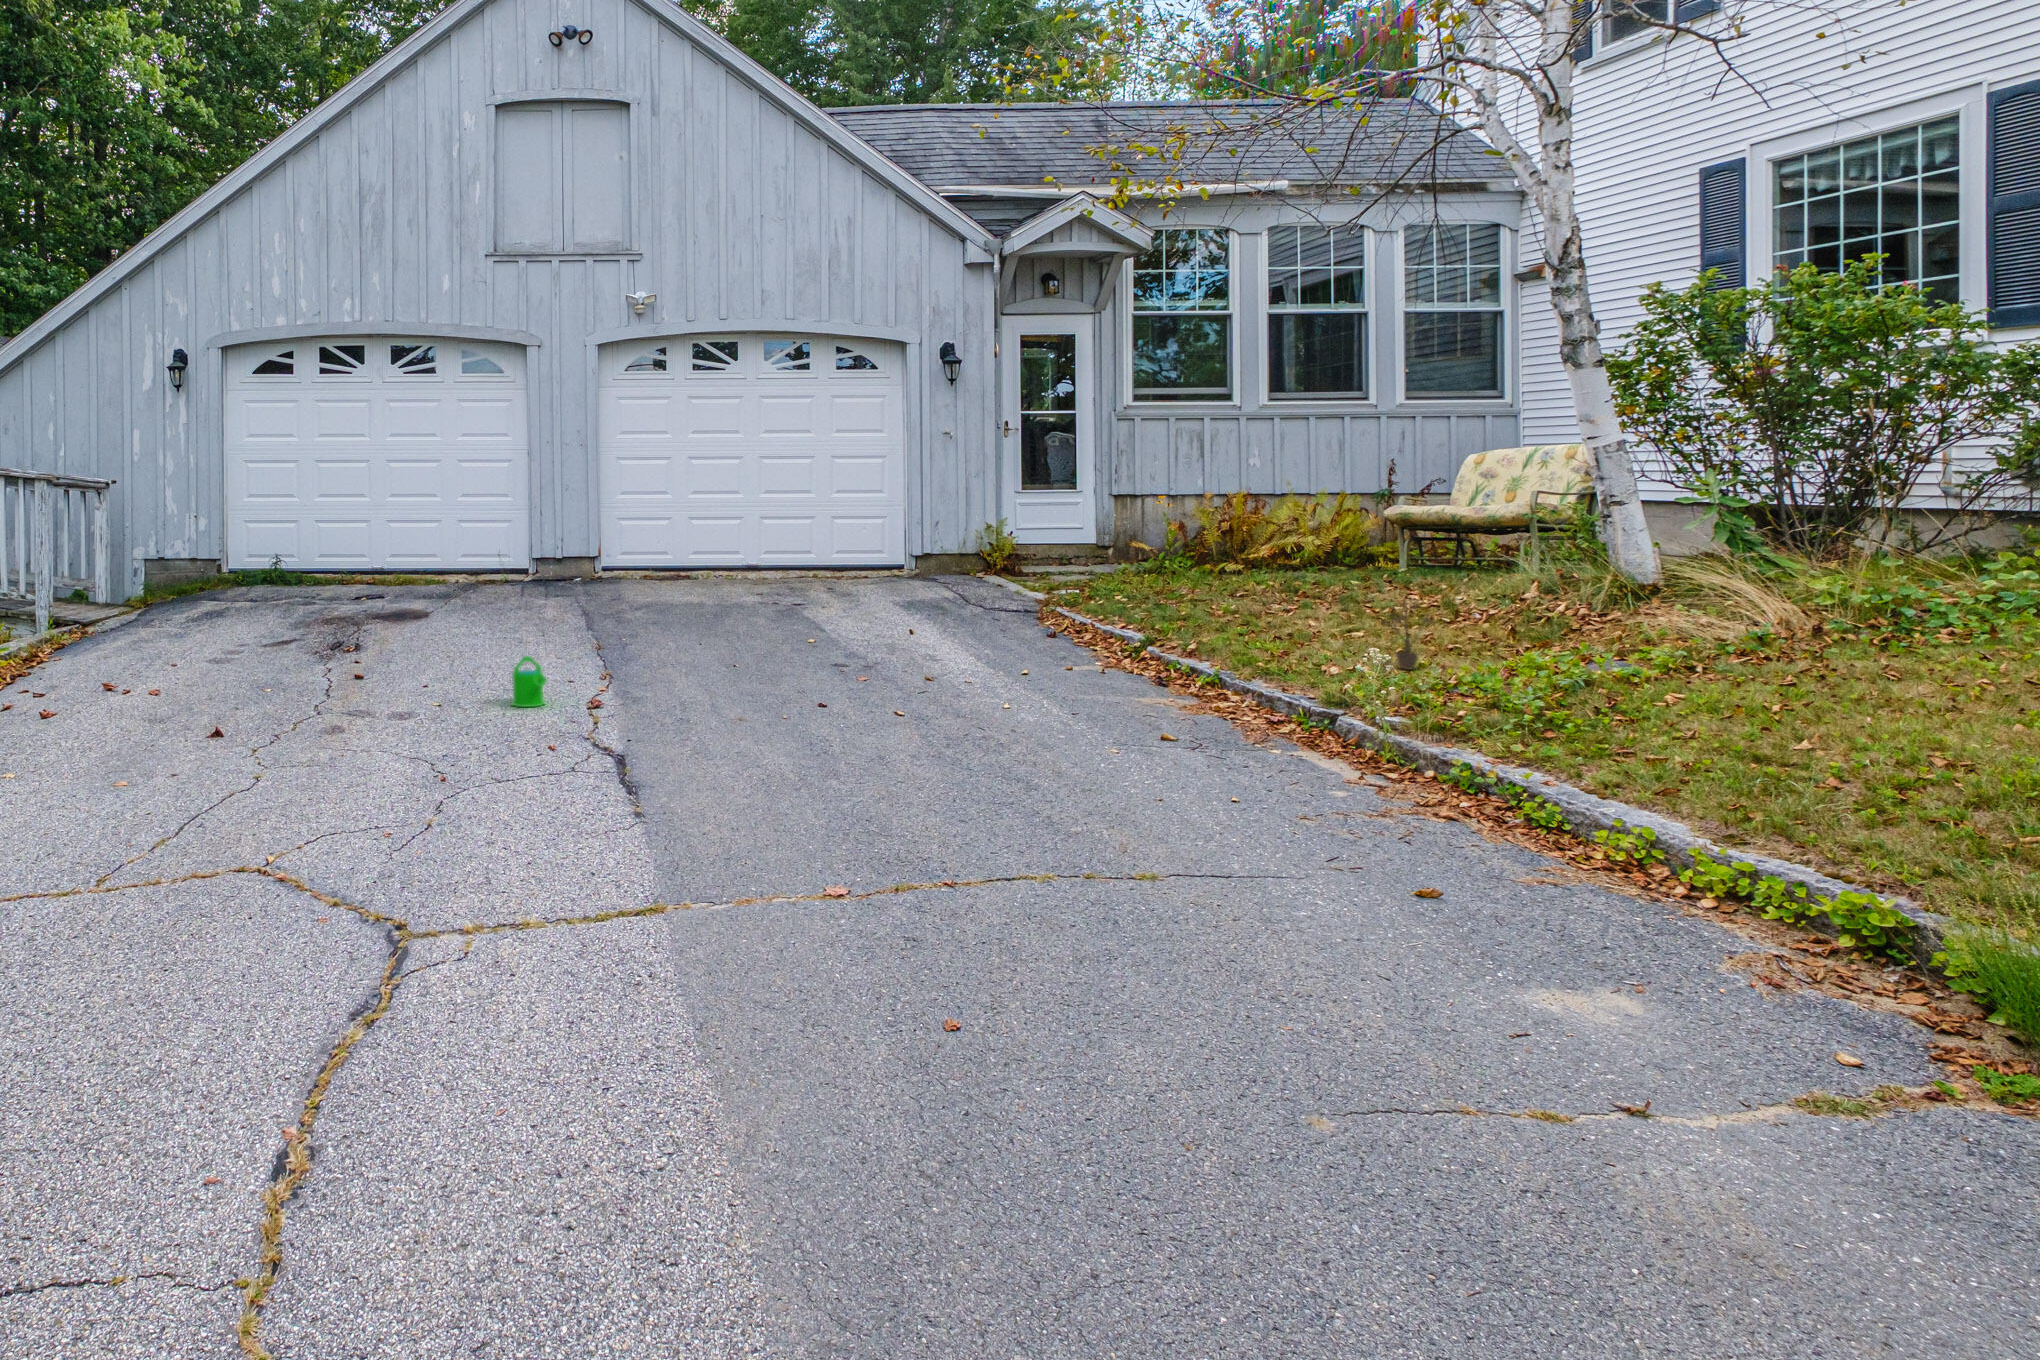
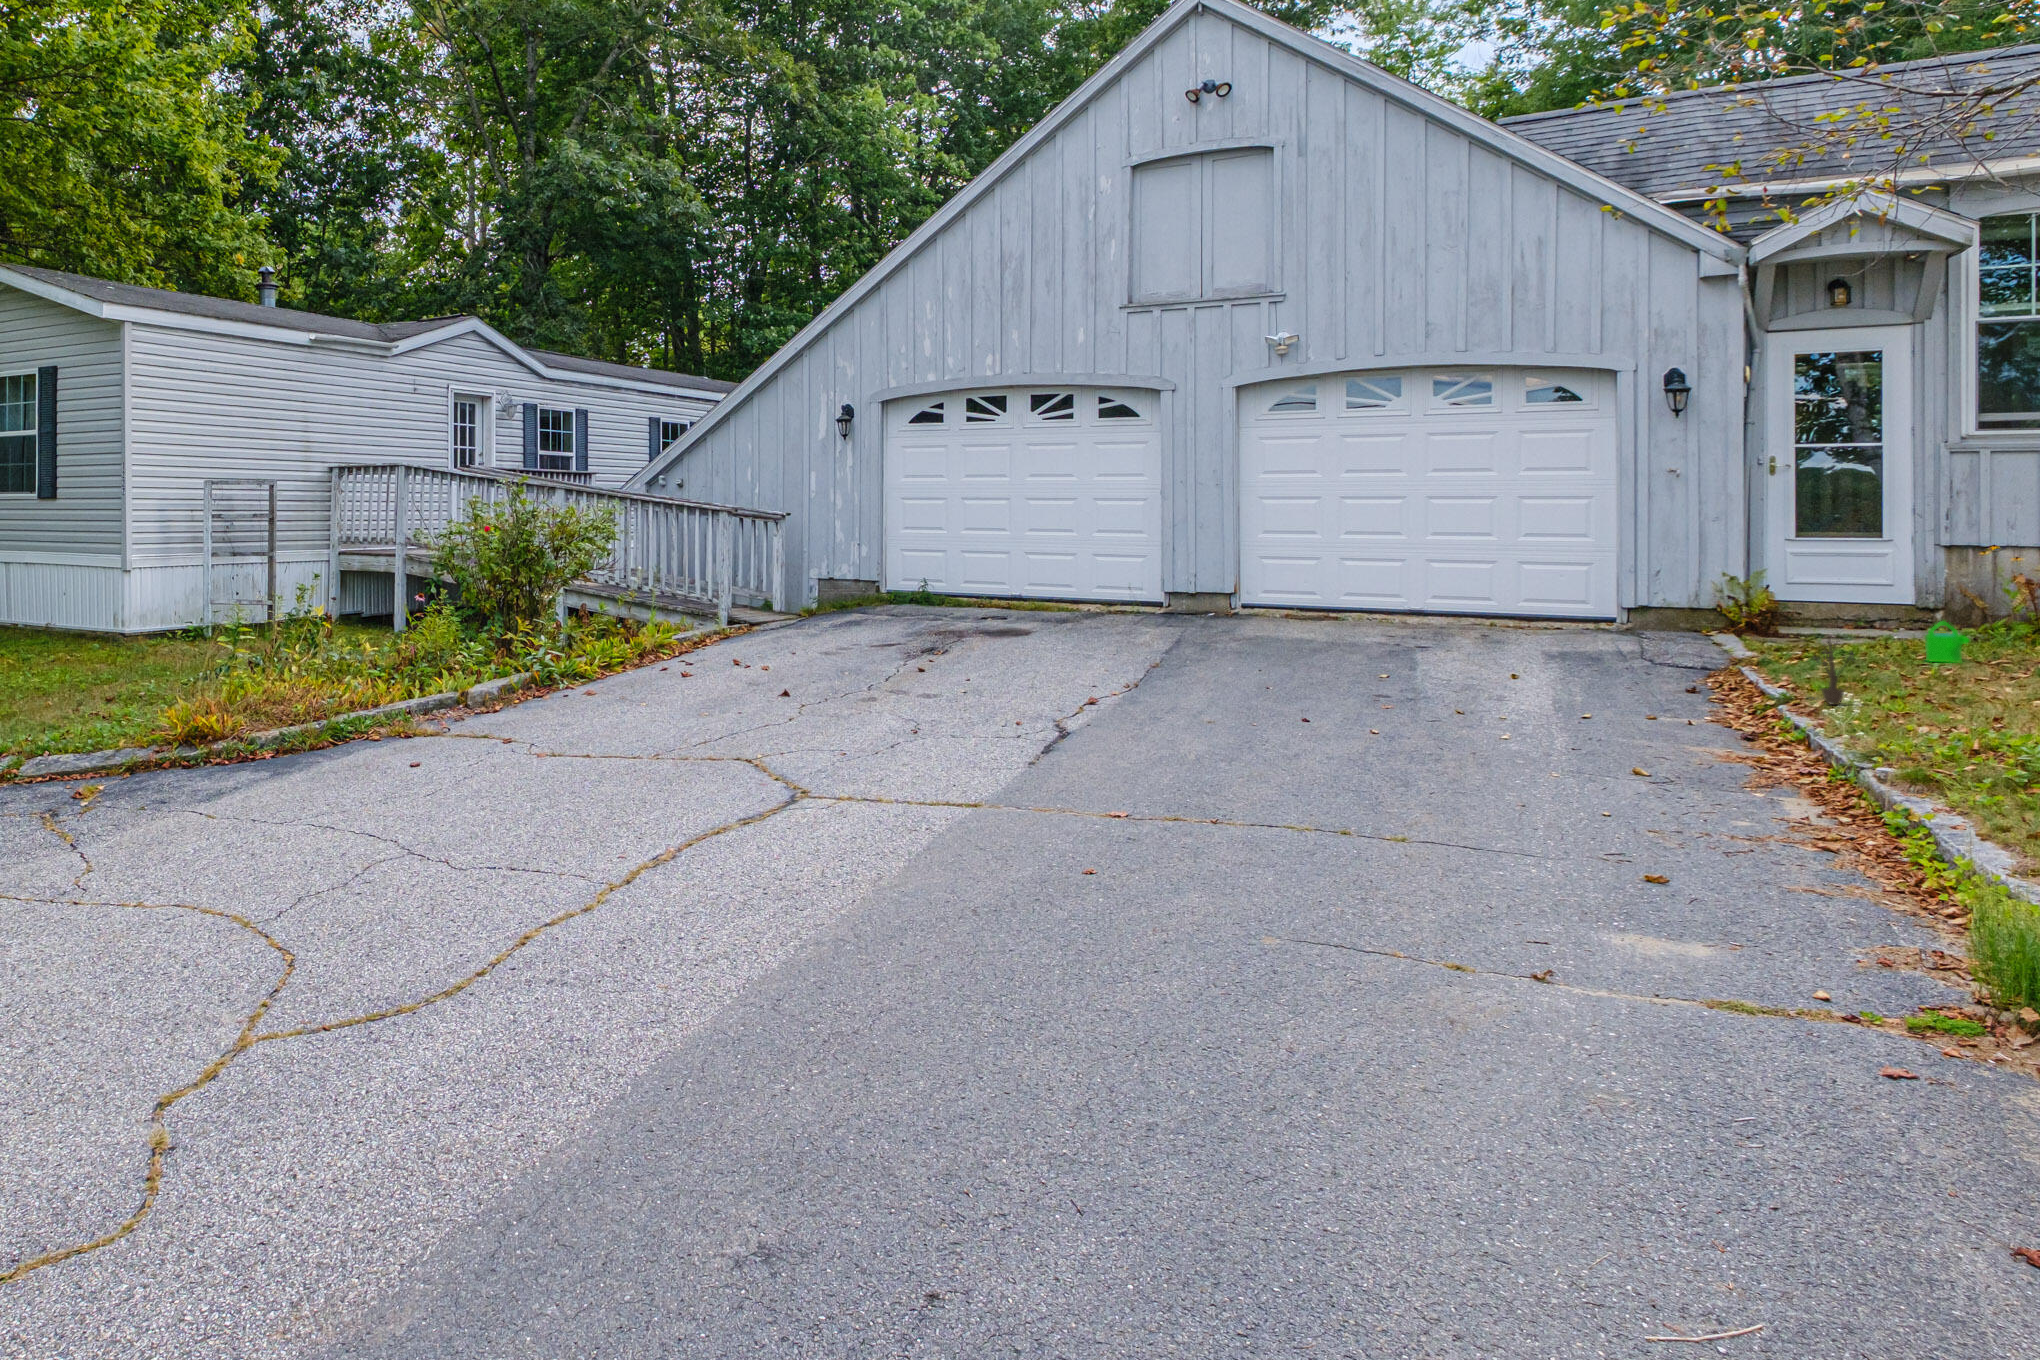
watering can: present [512,656,546,707] -> present [1925,621,1970,663]

